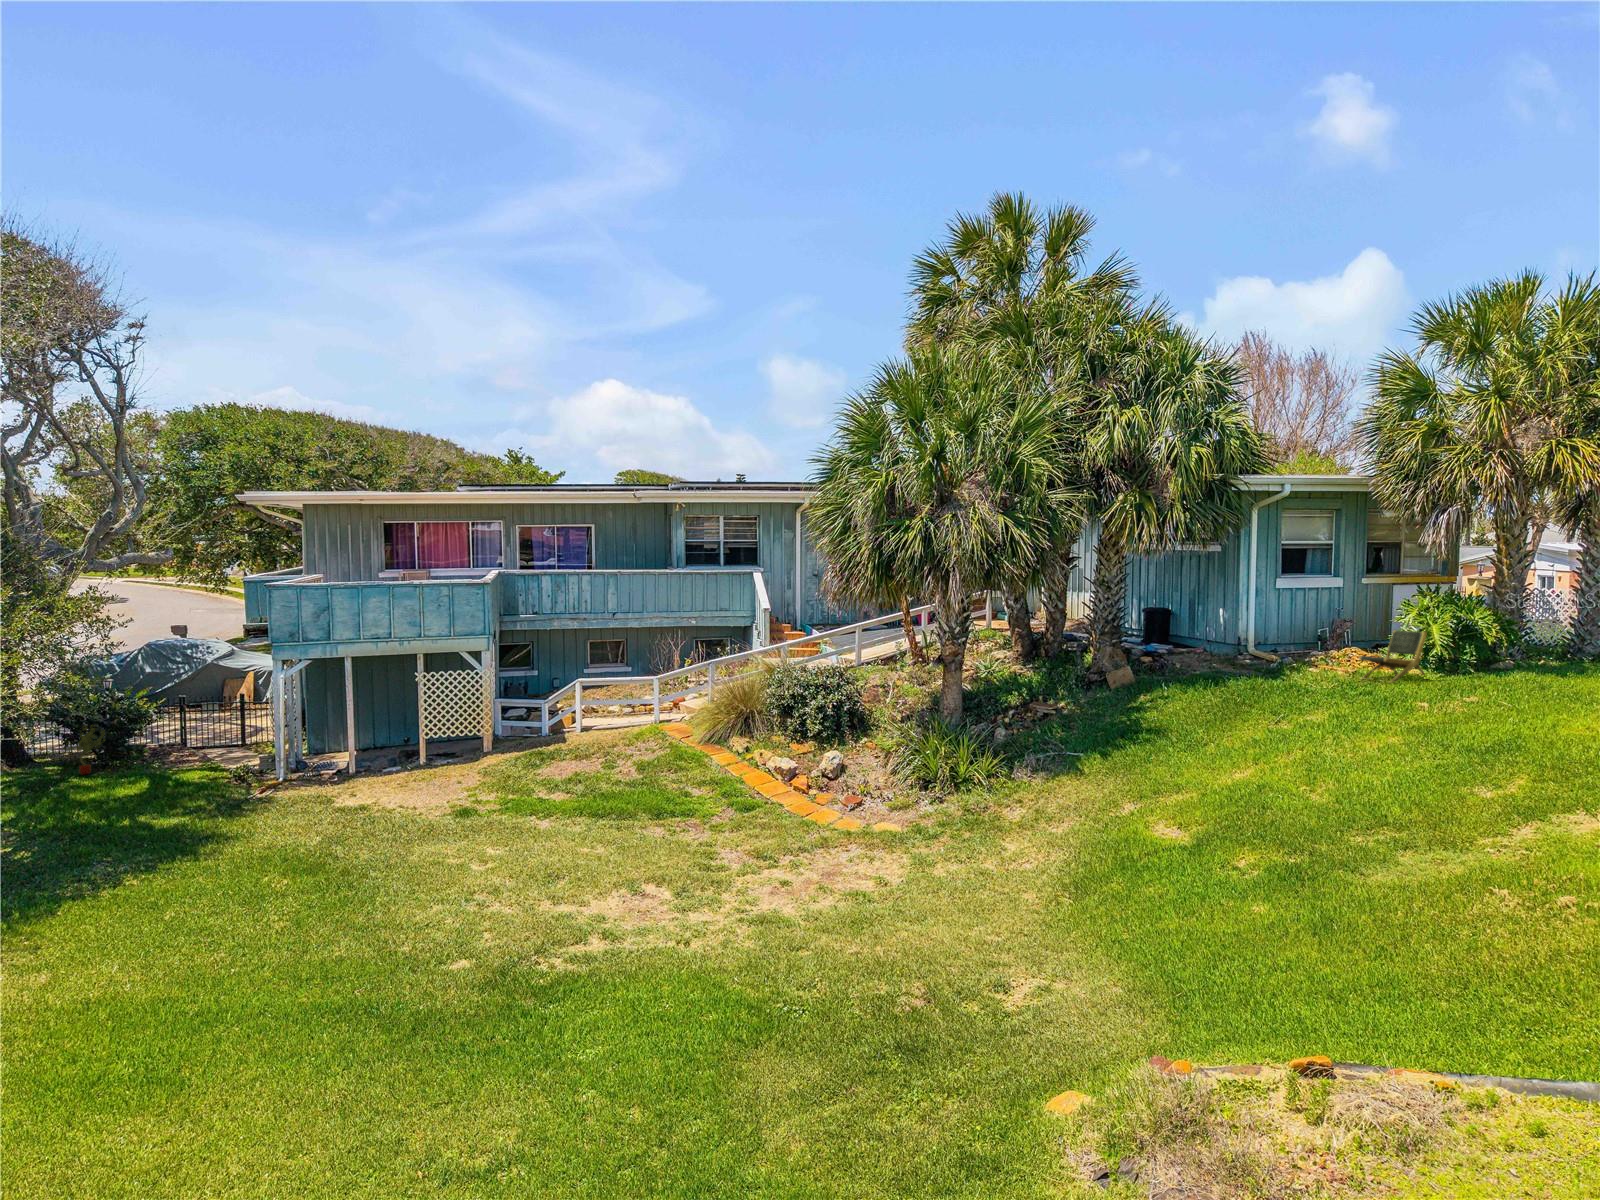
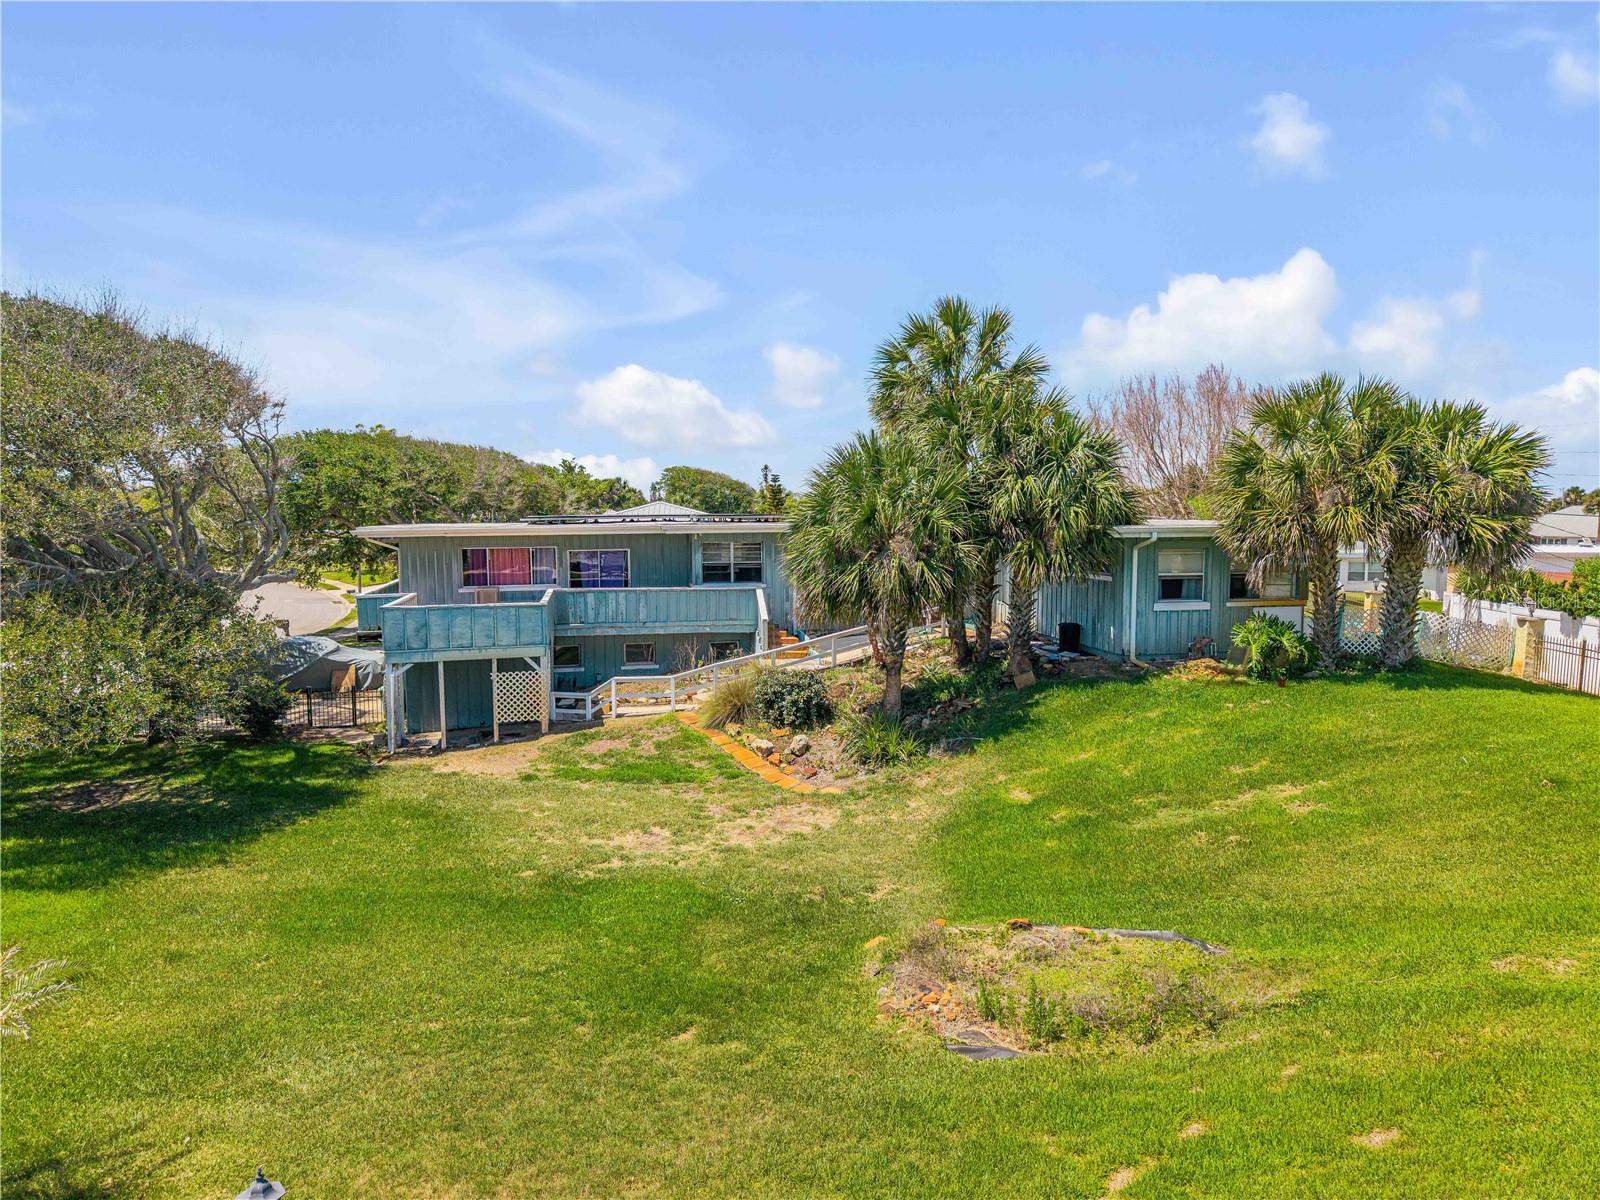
potted tree: present [62,726,105,775] -> present [1267,648,1298,687]

